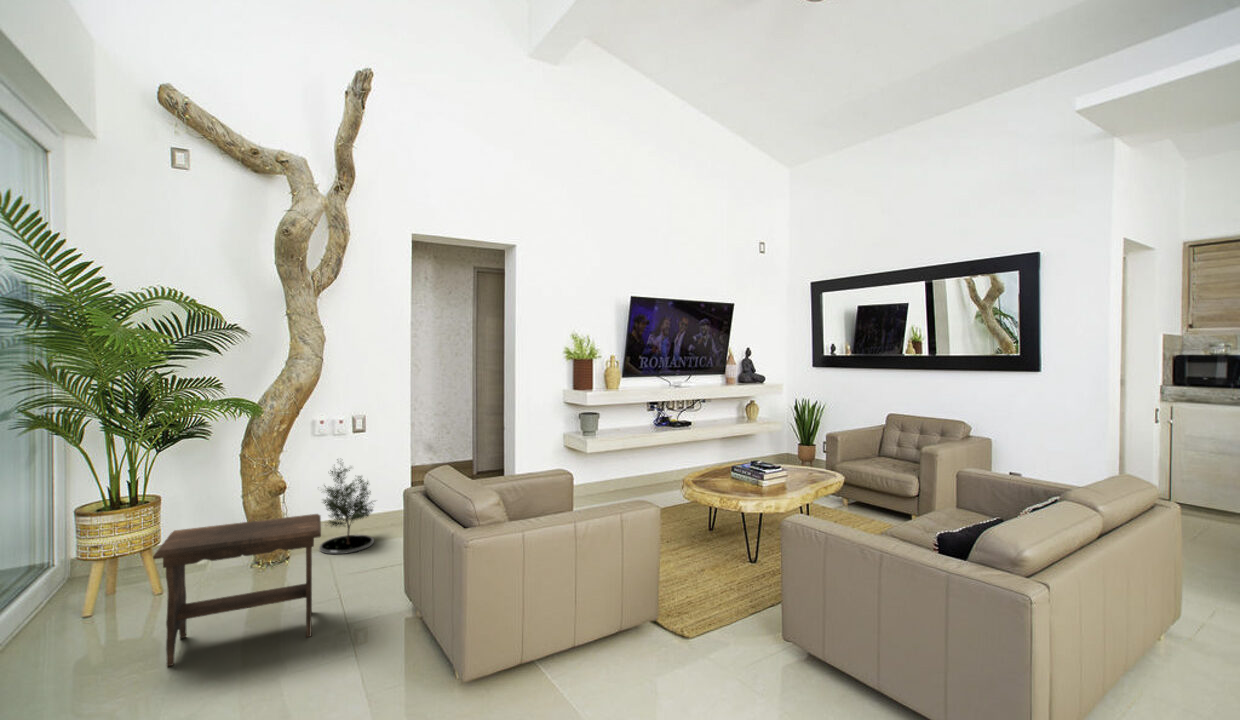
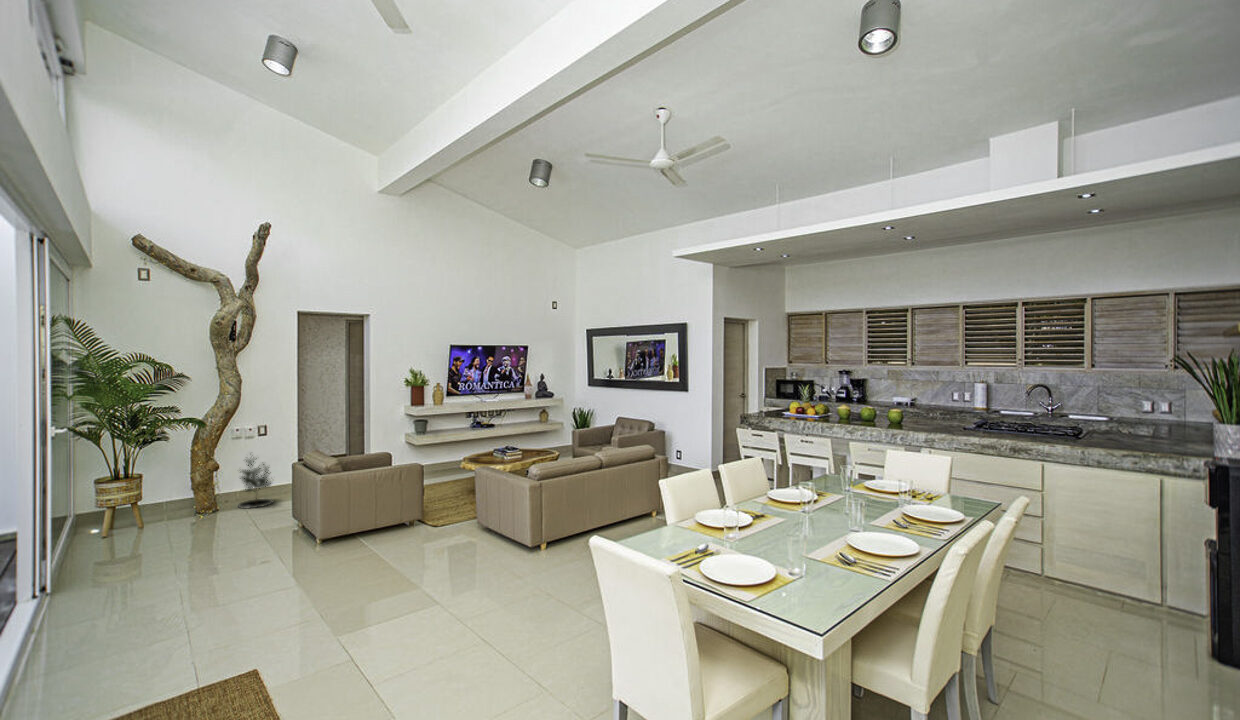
footstool: present [153,514,321,666] -> none [159,478,245,550]

